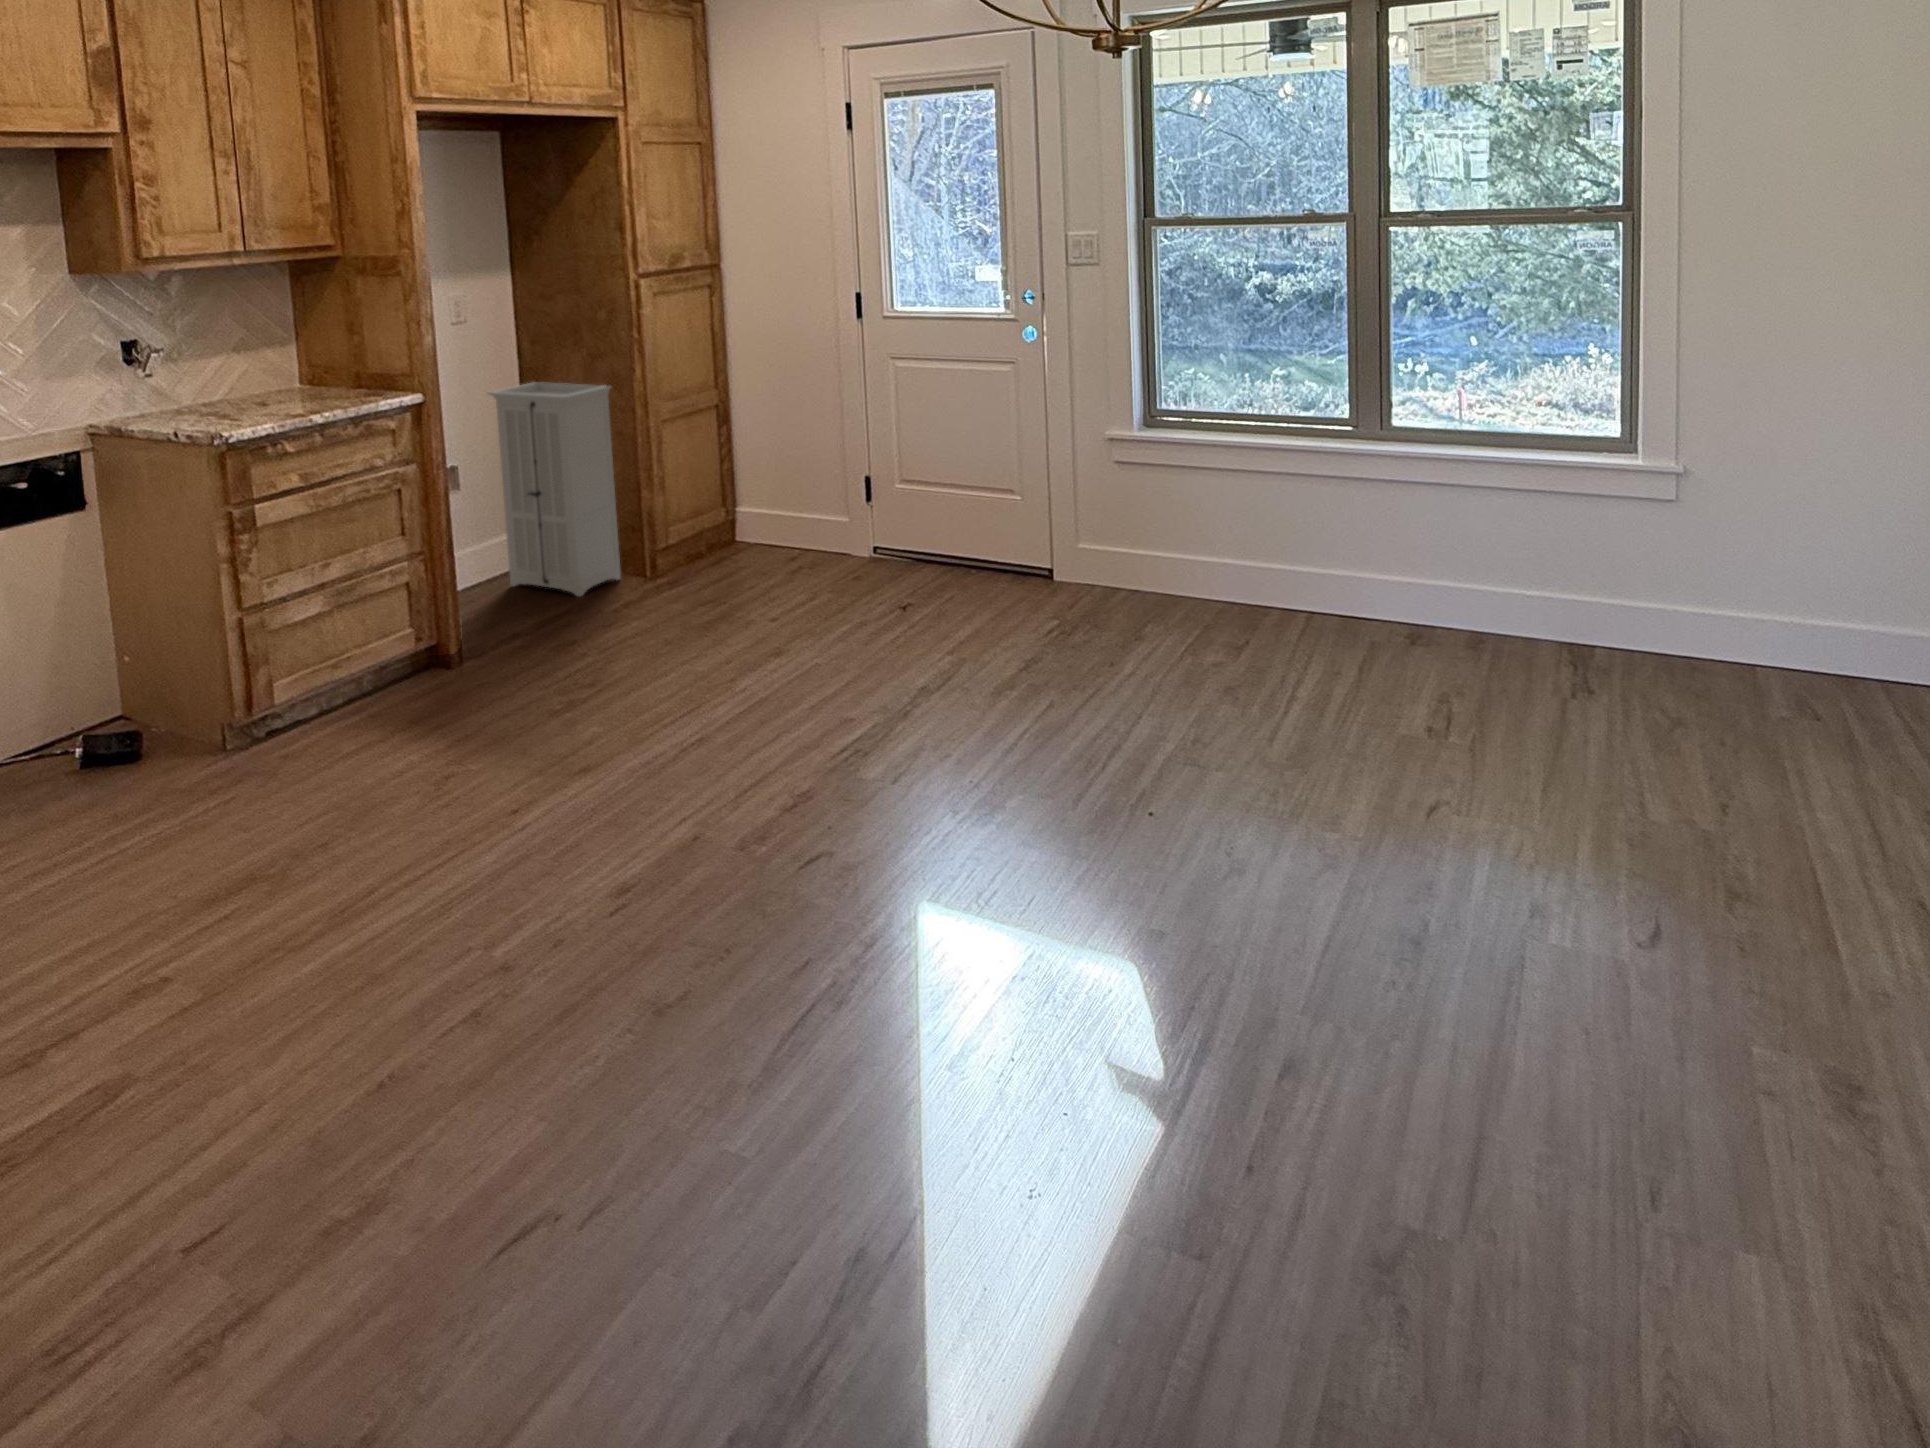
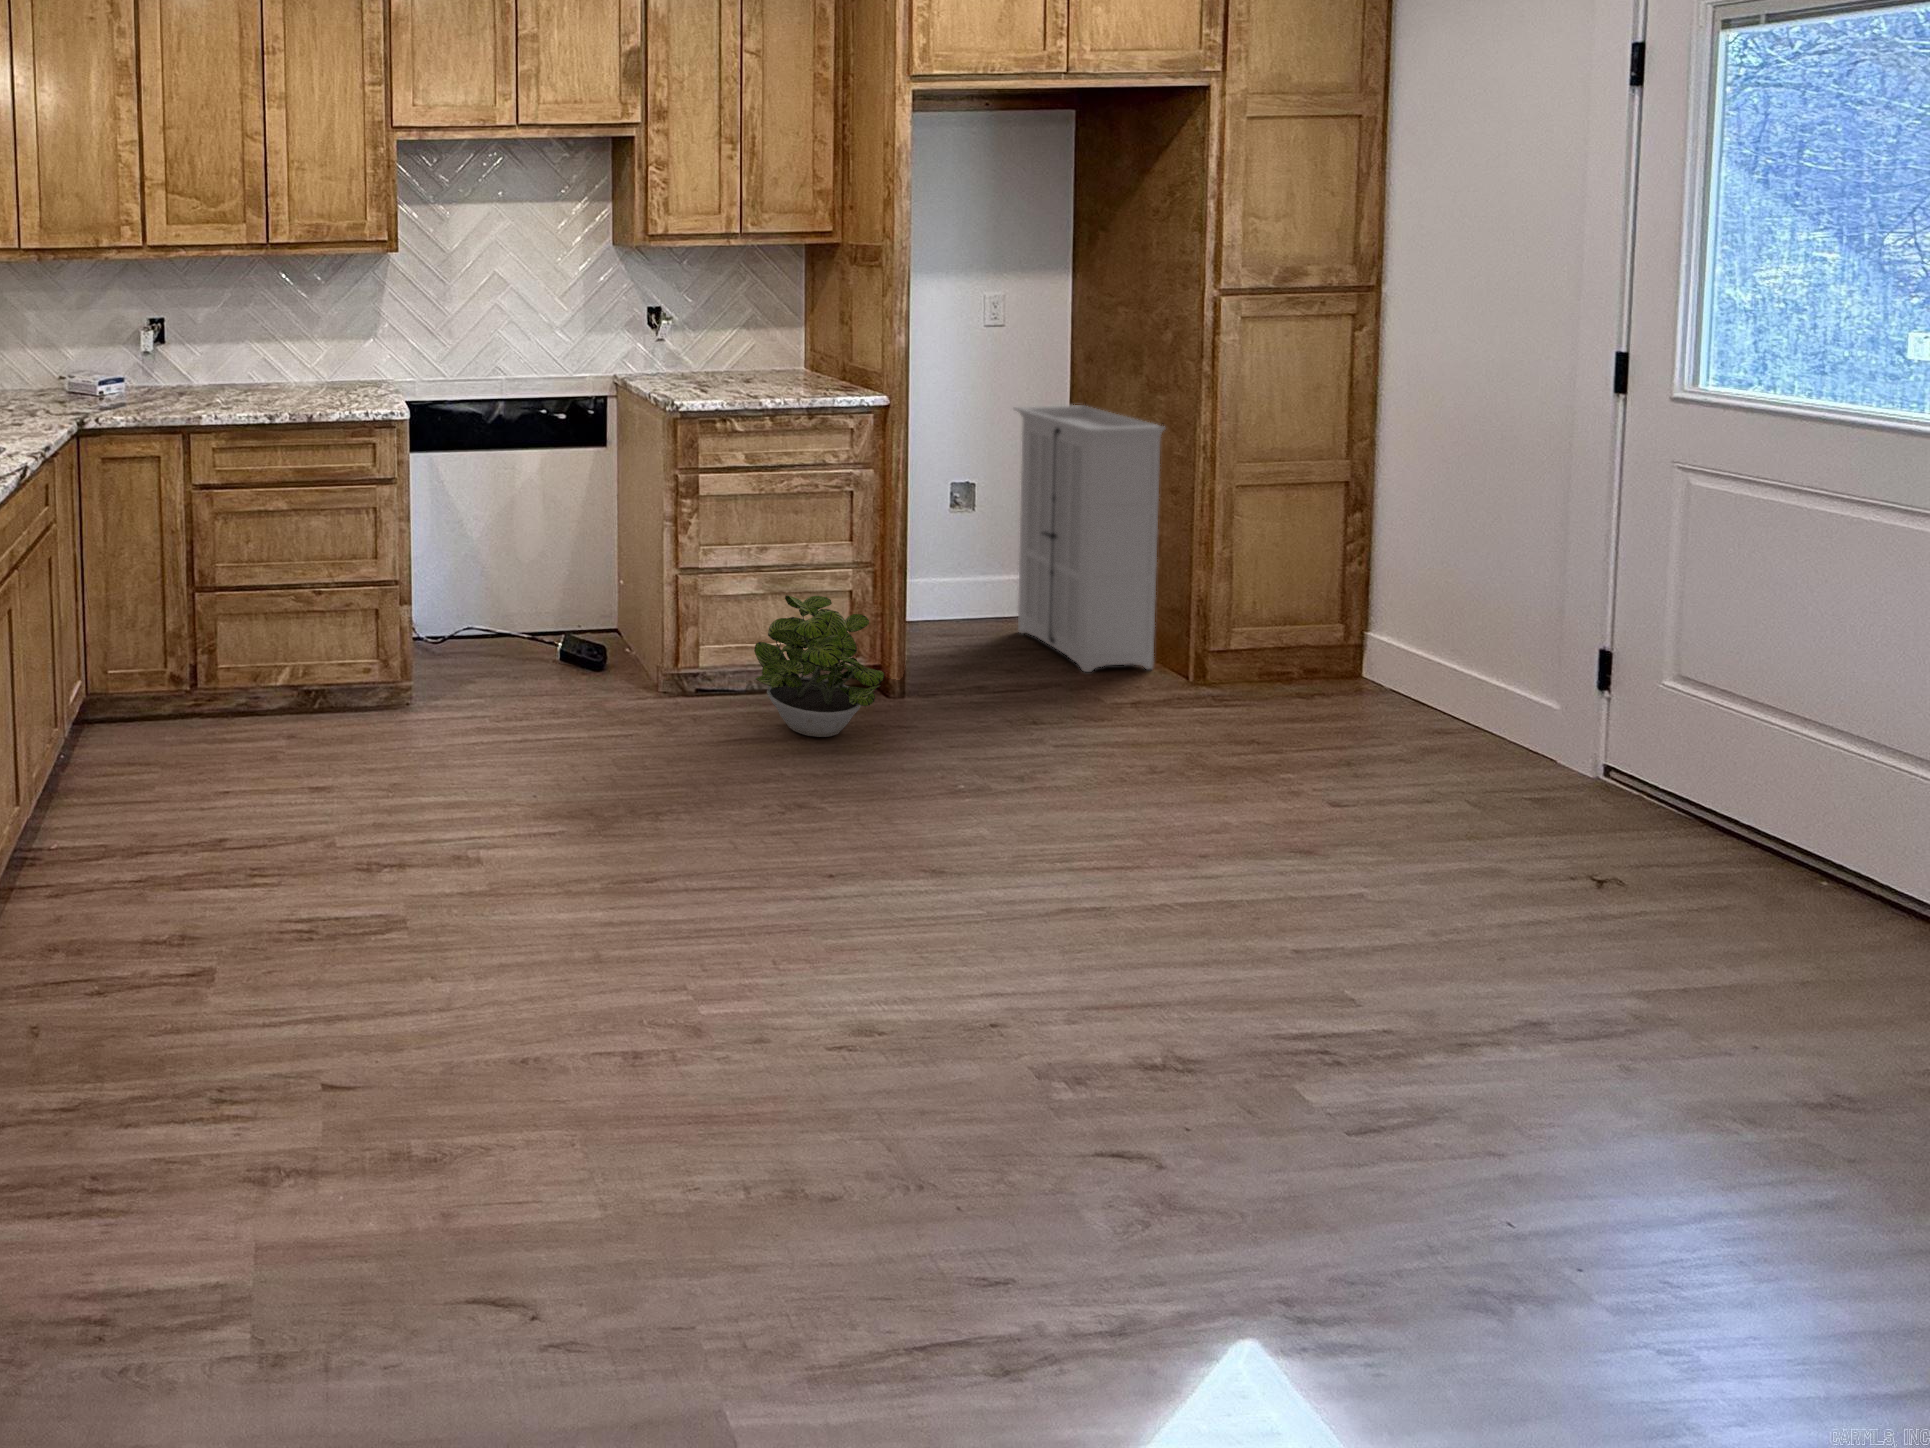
potted plant: none [337,592,477,723] -> present [754,595,885,737]

